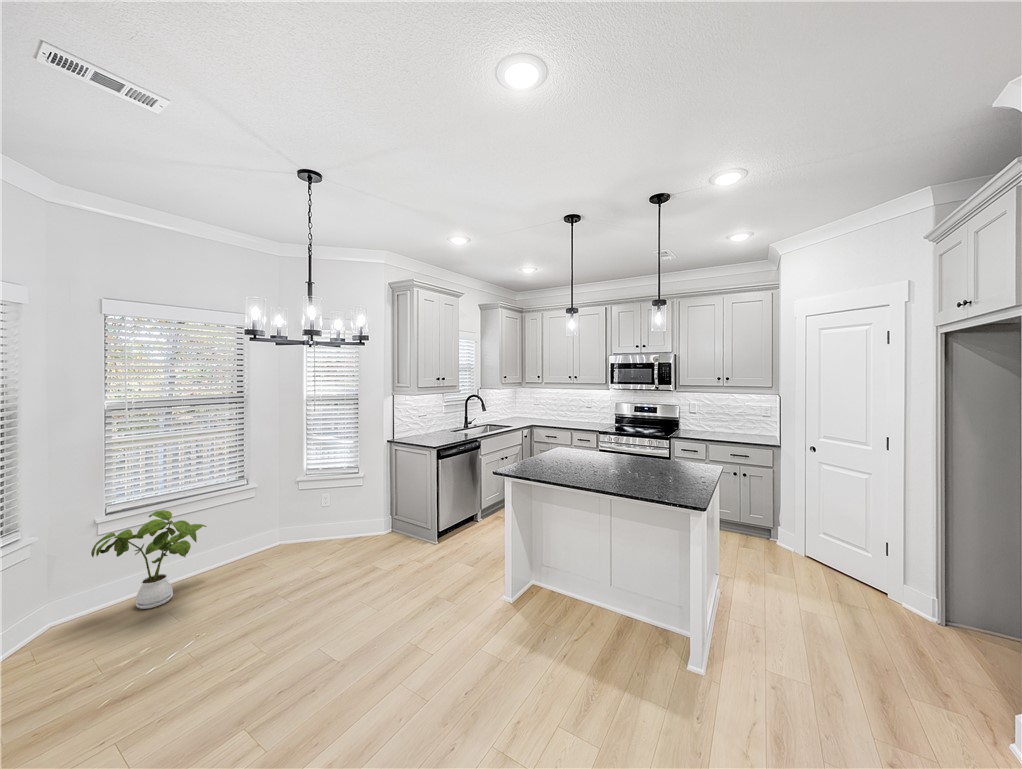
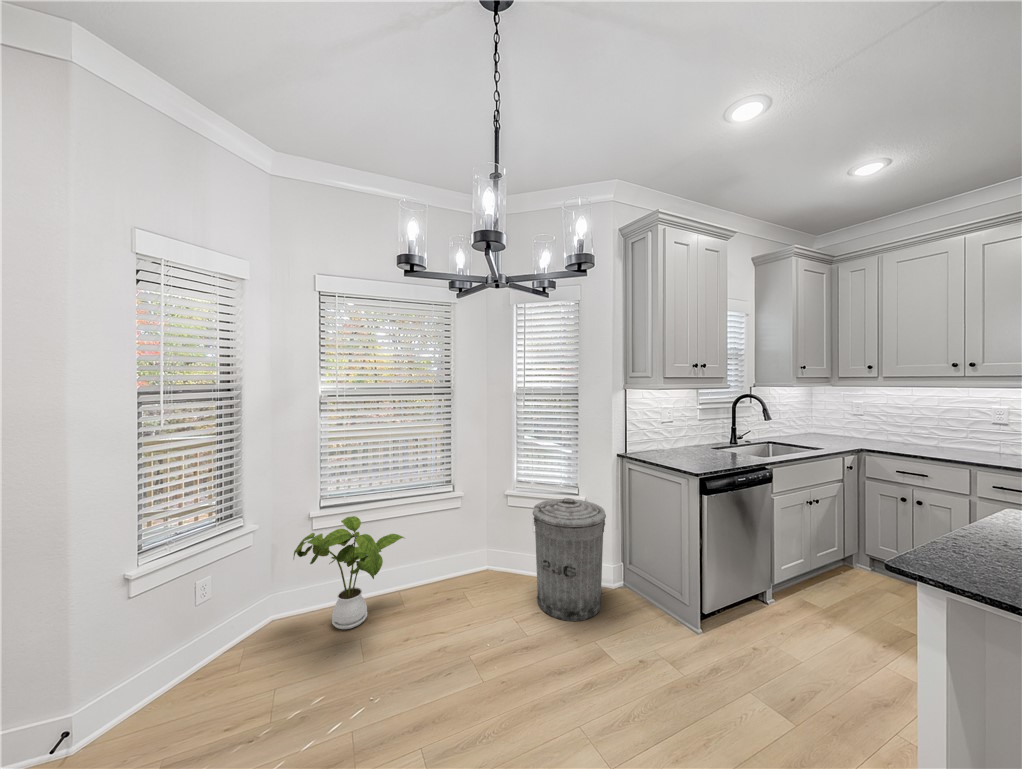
trash can: none [324,474,379,558] -> present [533,498,606,621]

